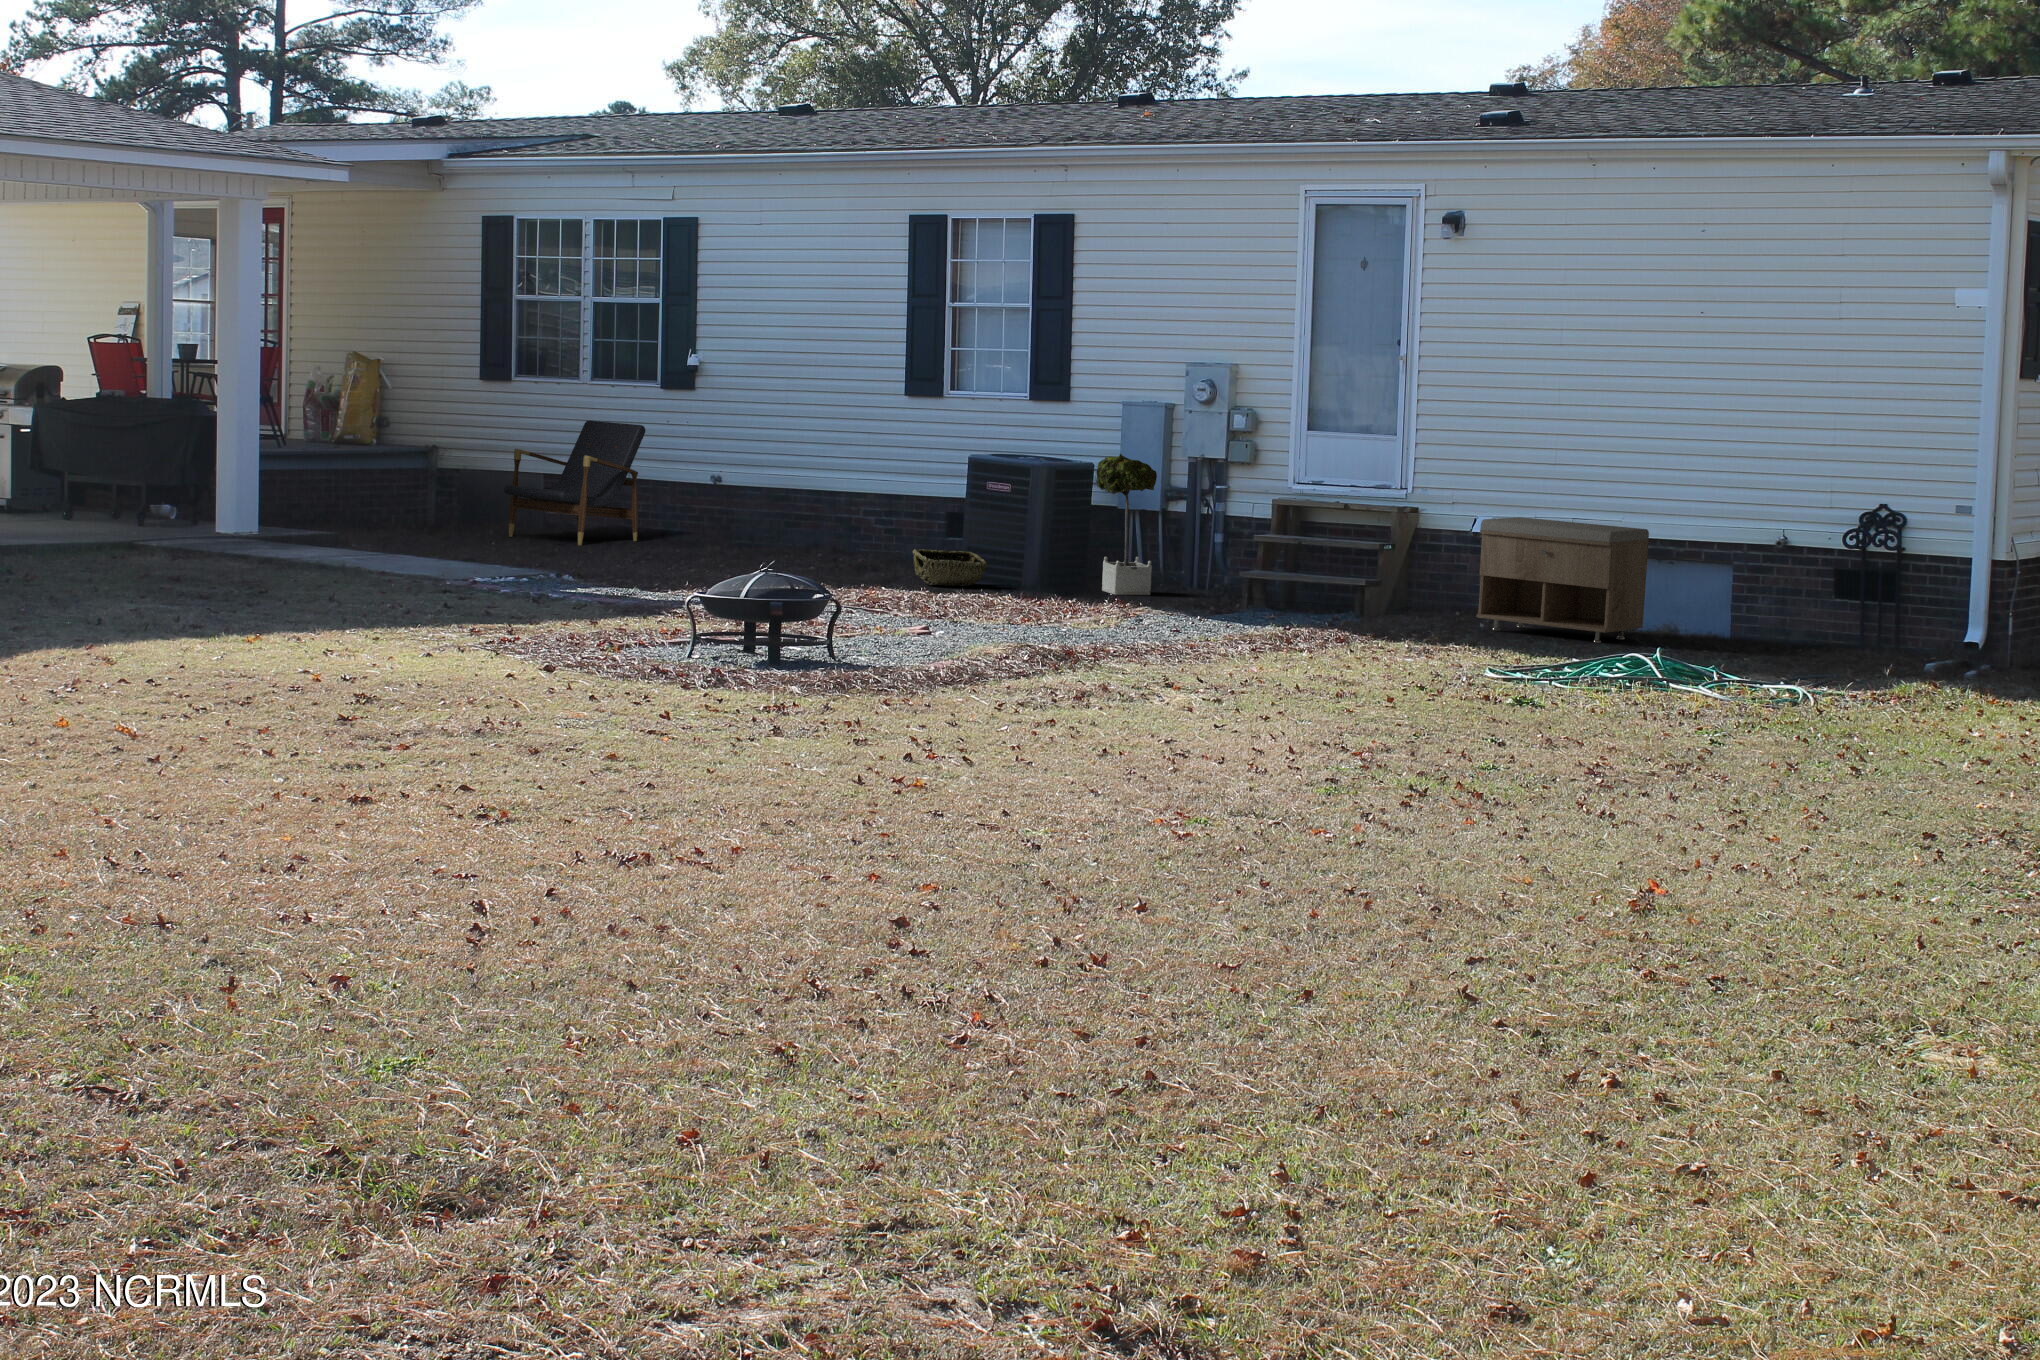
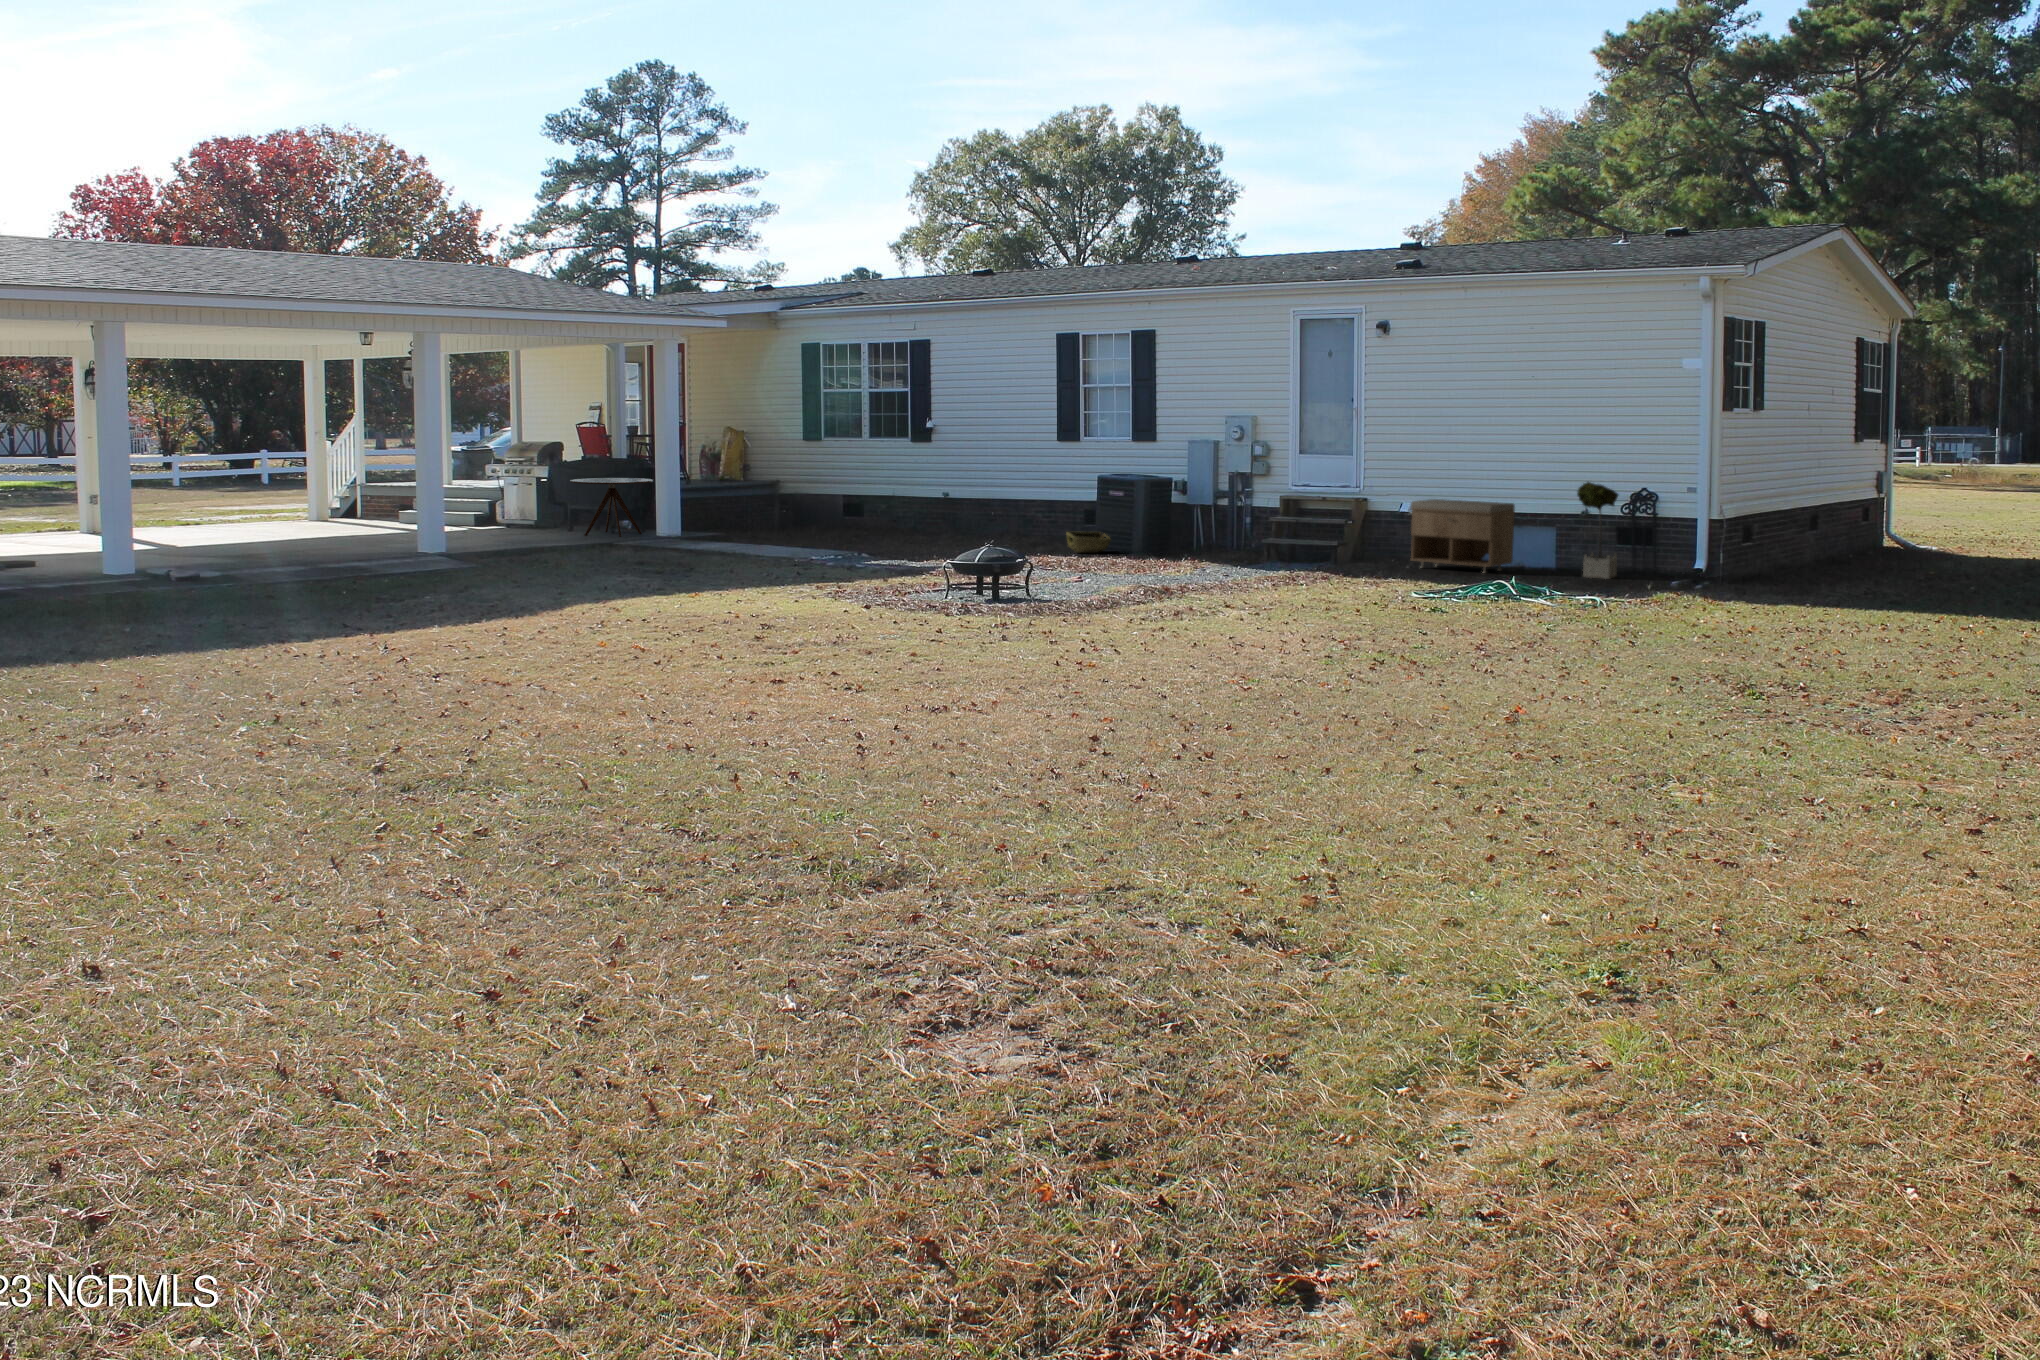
lounge chair: present [504,421,645,545] -> none [819,462,901,537]
round table: none [80,431,223,531] -> present [570,478,653,537]
potted tree: present [1096,454,1157,595] -> present [1577,482,1618,579]

